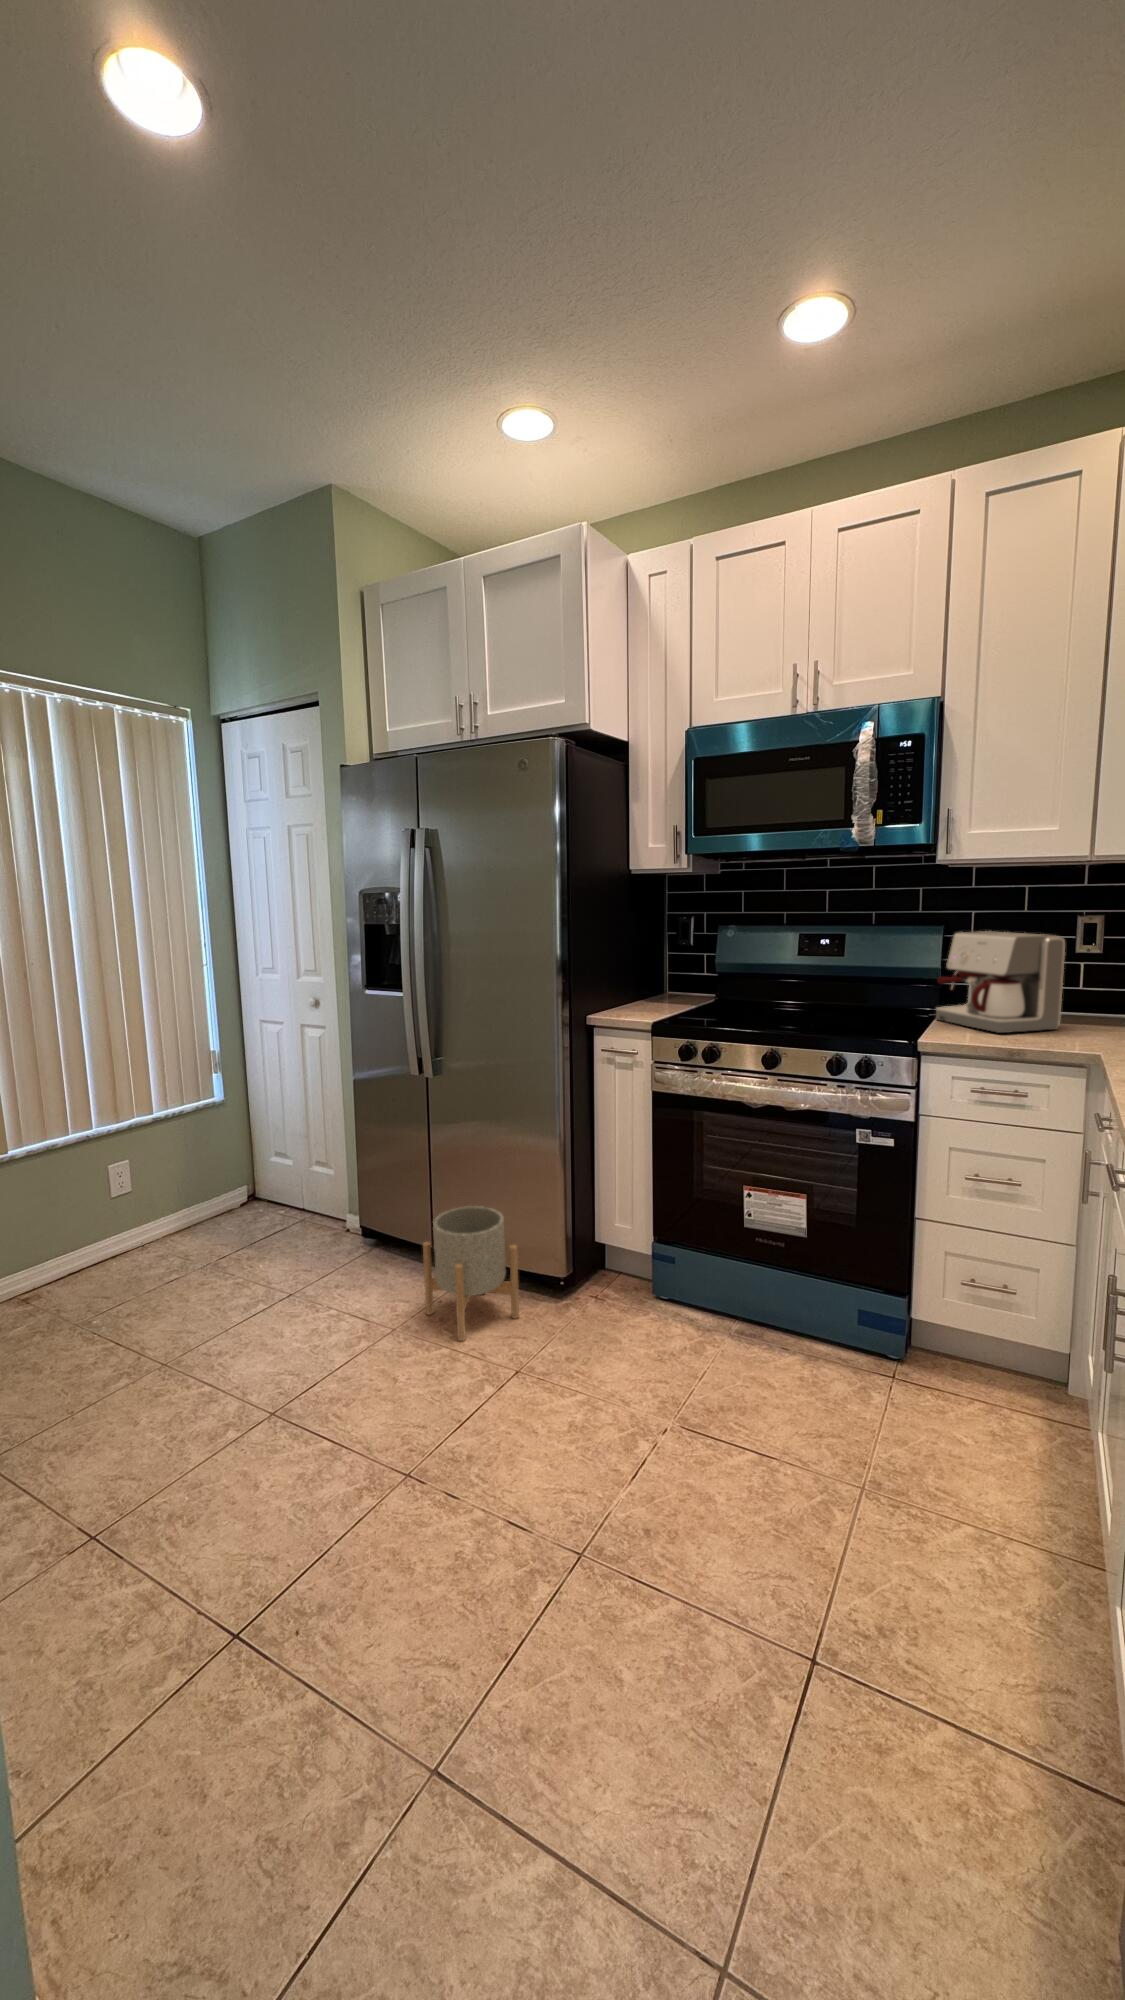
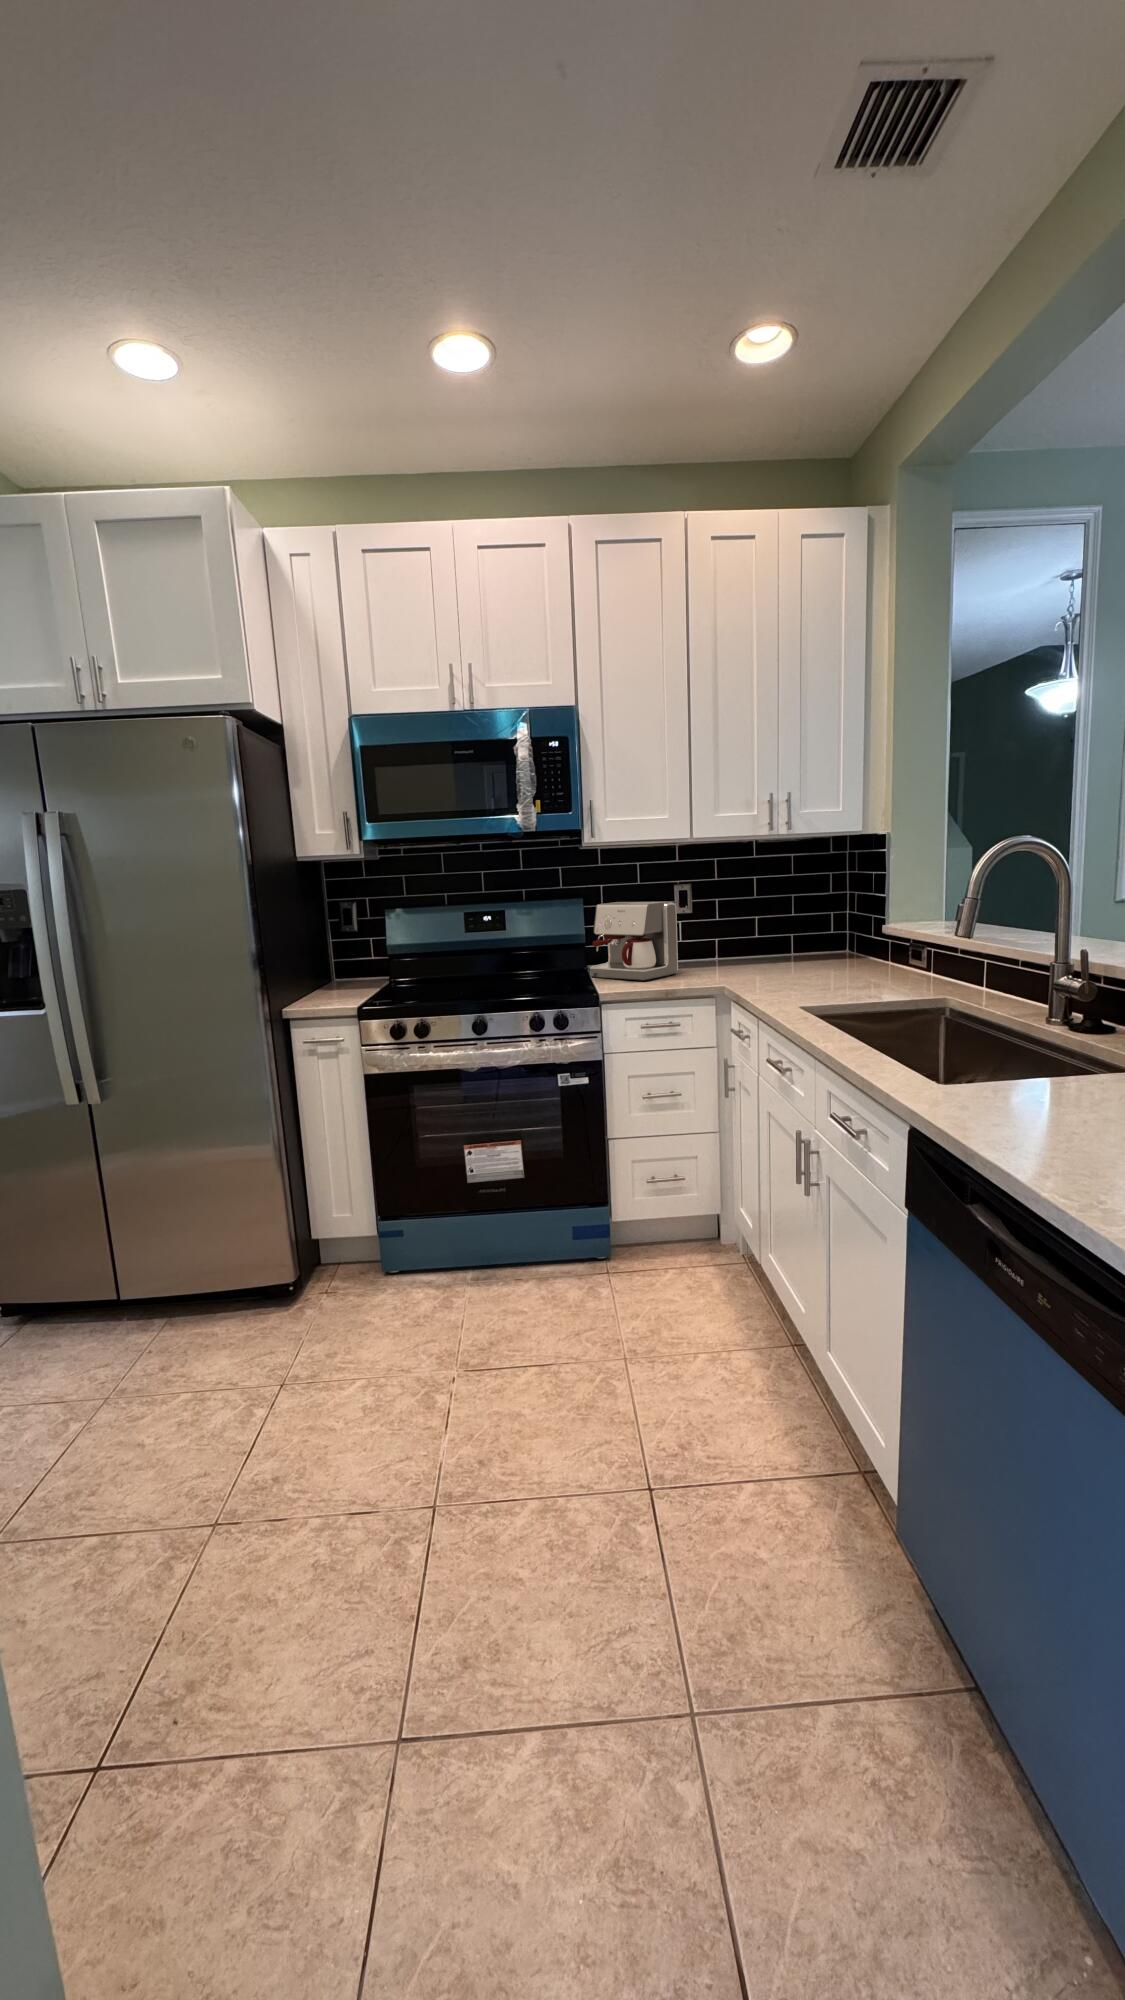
planter: present [423,1206,519,1341] -> none [129,1231,255,1380]

